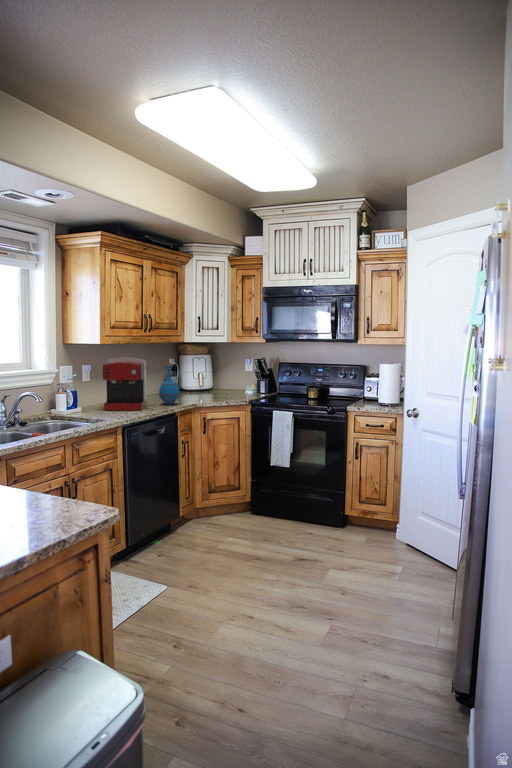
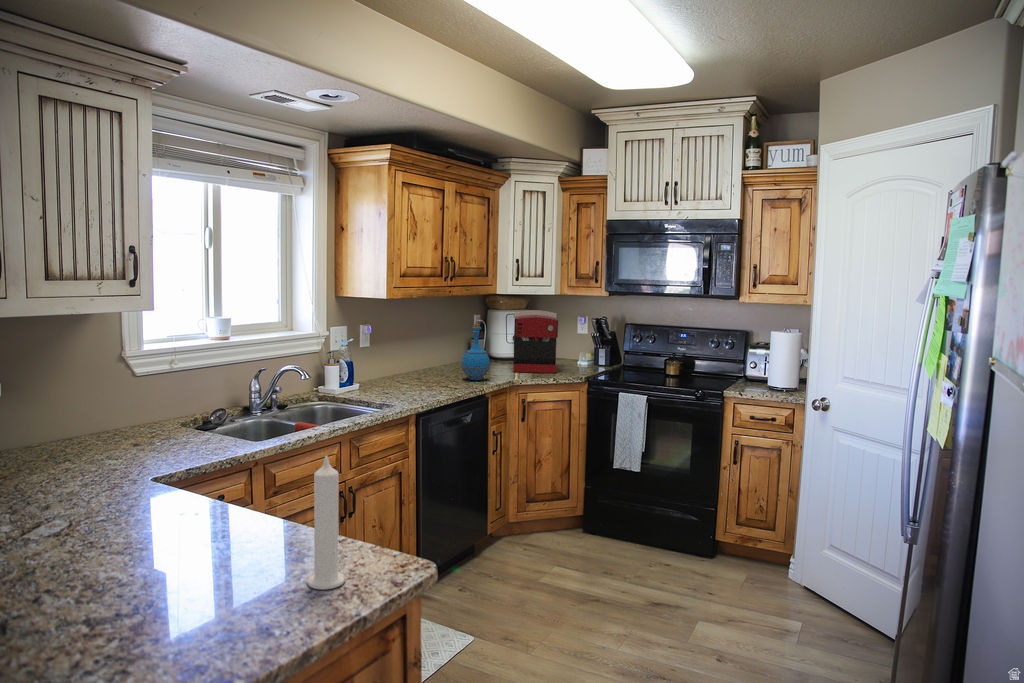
coffee maker: present [103,357,146,410] -> present [513,310,558,373]
candle: none [34,430,61,521] -> present [308,456,345,590]

